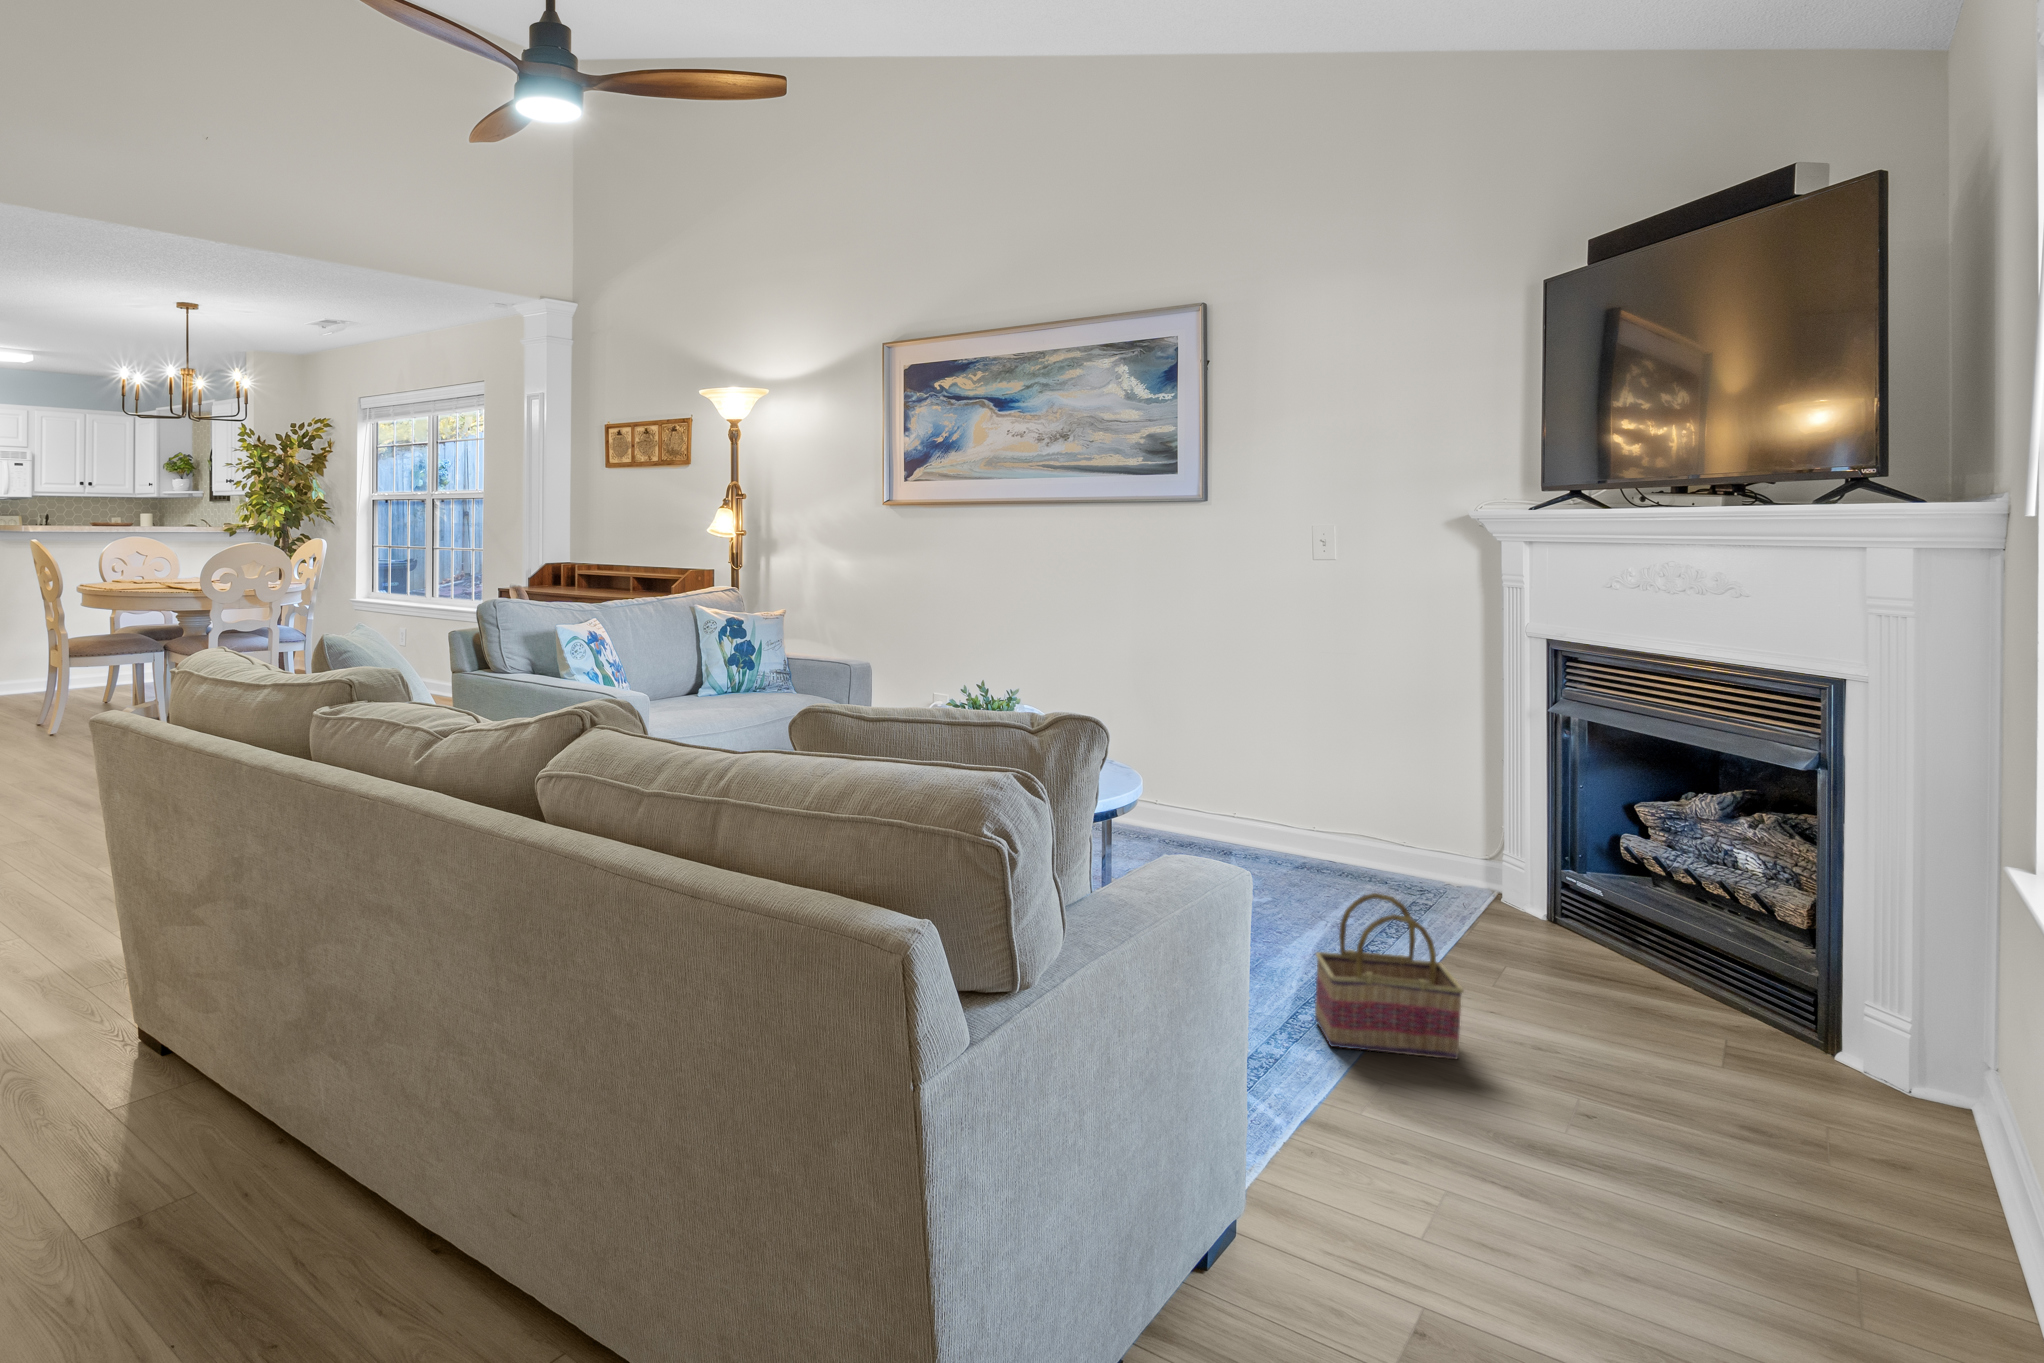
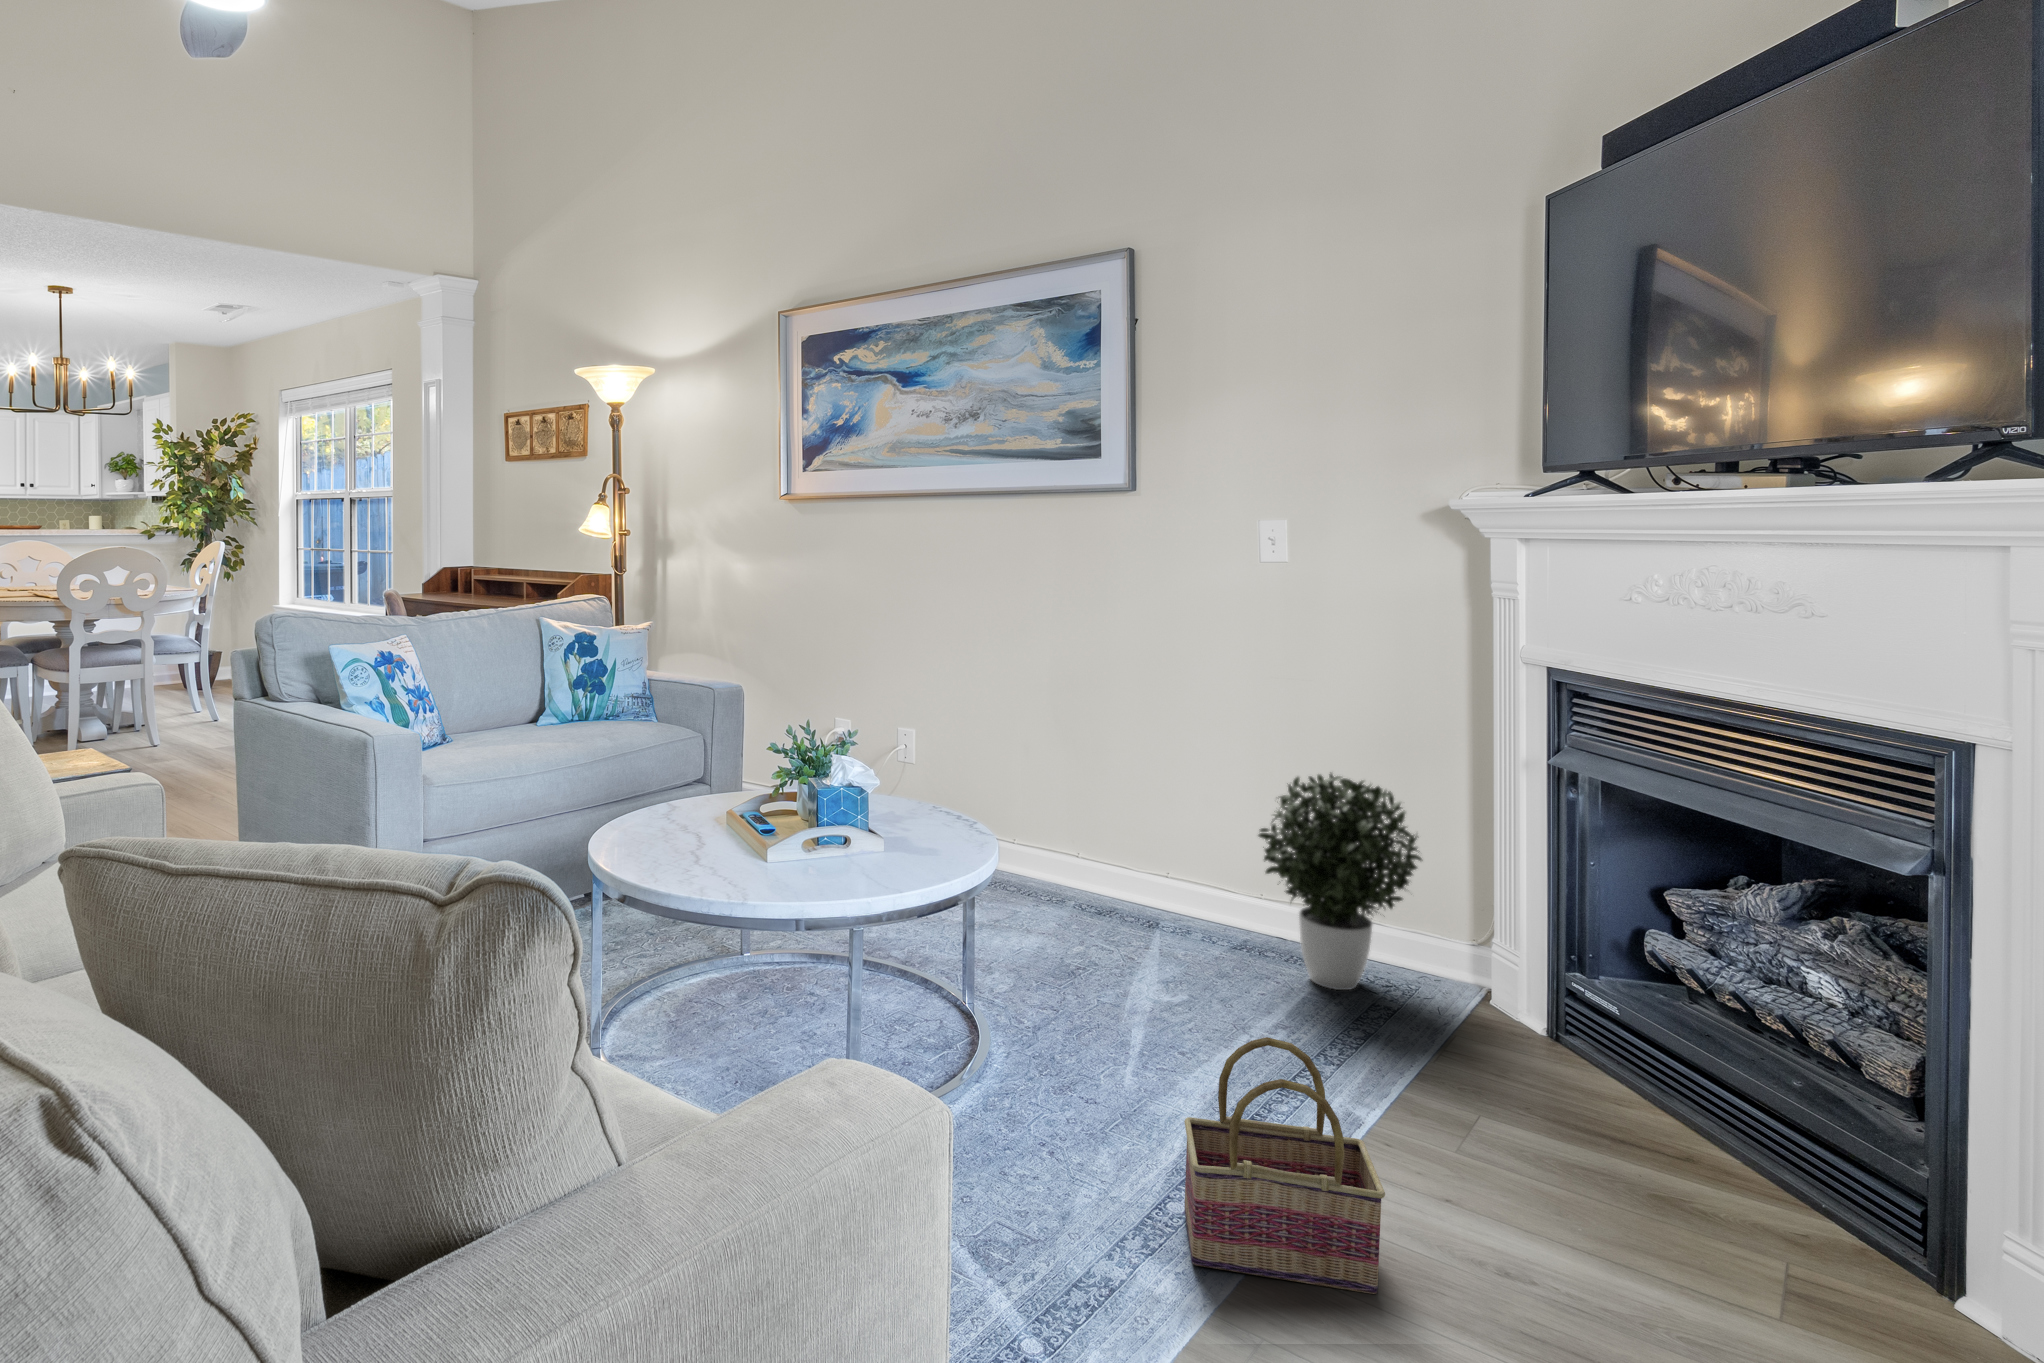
potted plant: none [1319,723,1448,892] -> present [1258,774,1422,990]

